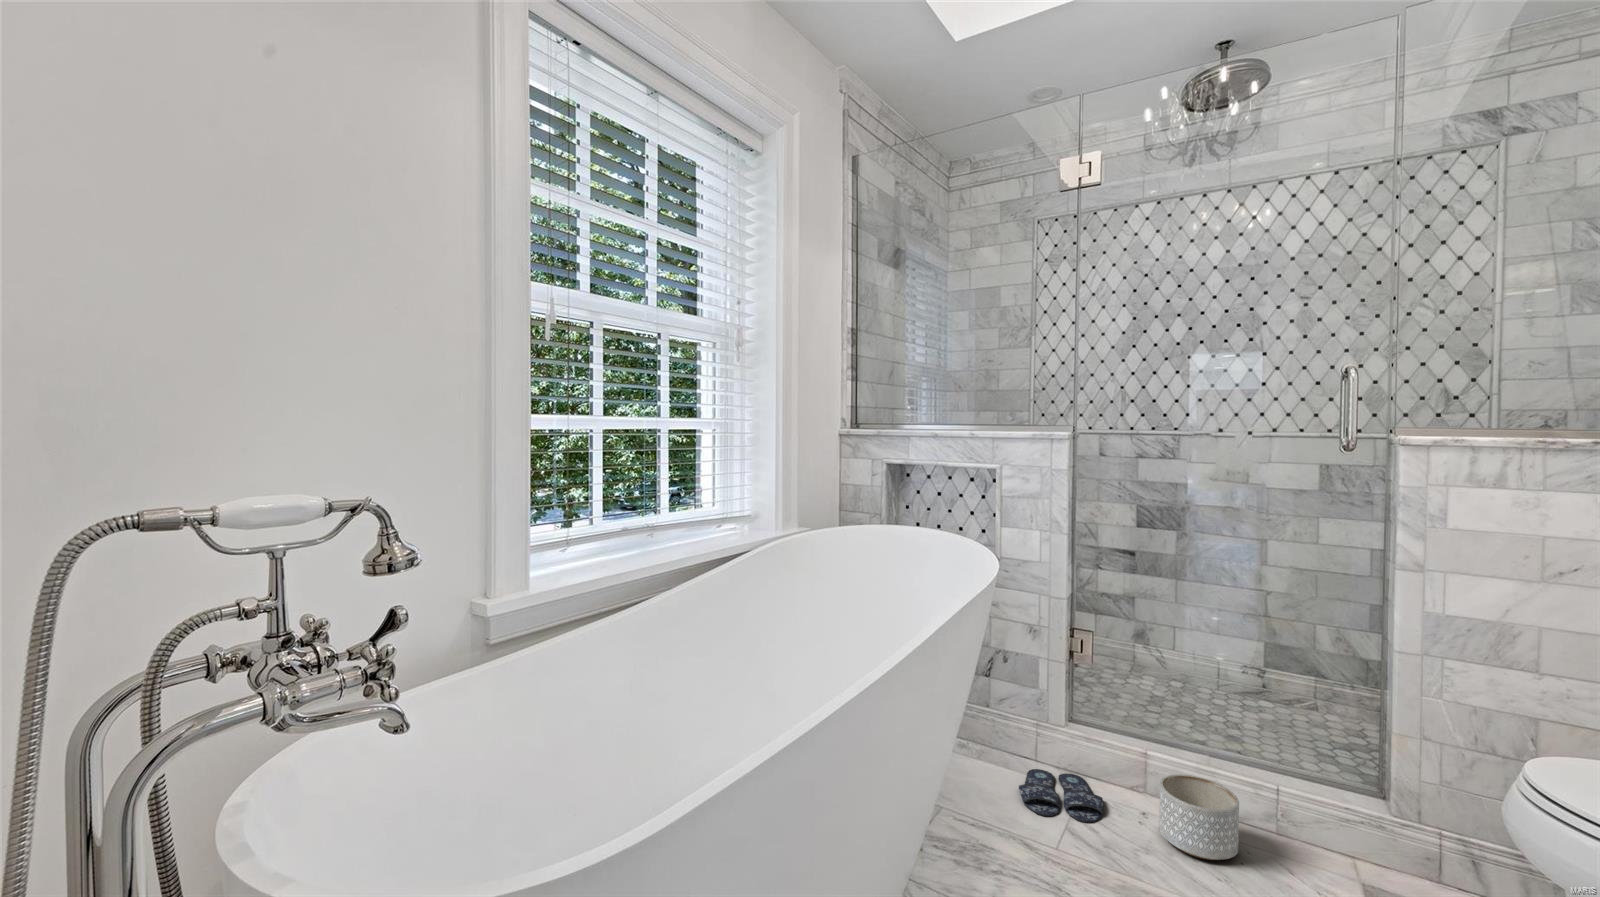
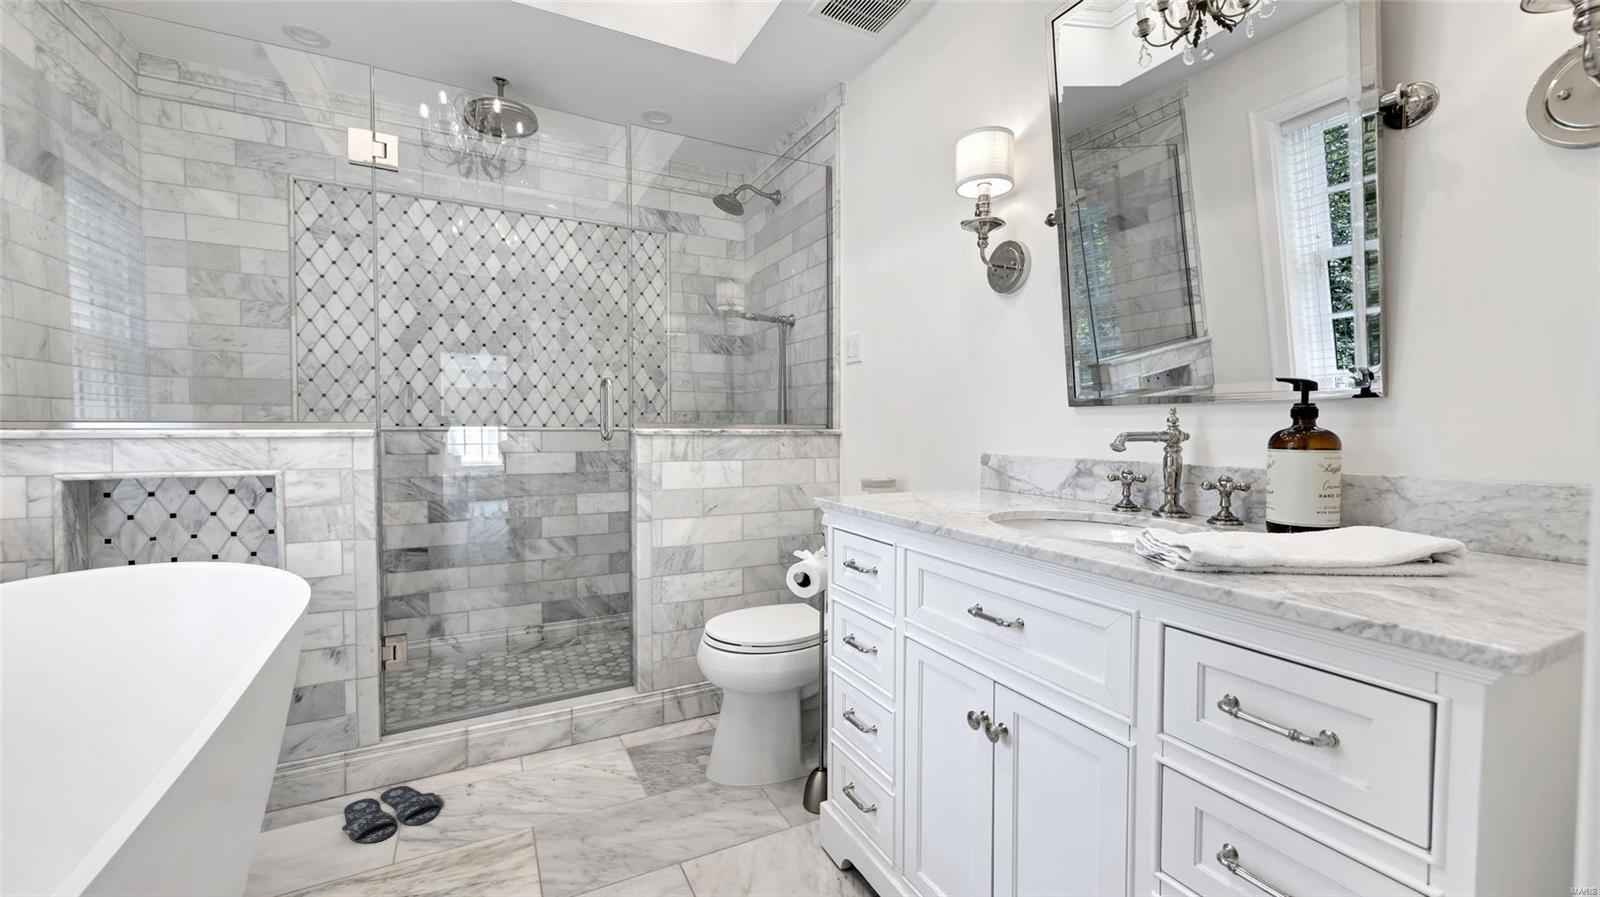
planter: present [1159,774,1239,860] -> none [491,728,555,798]

